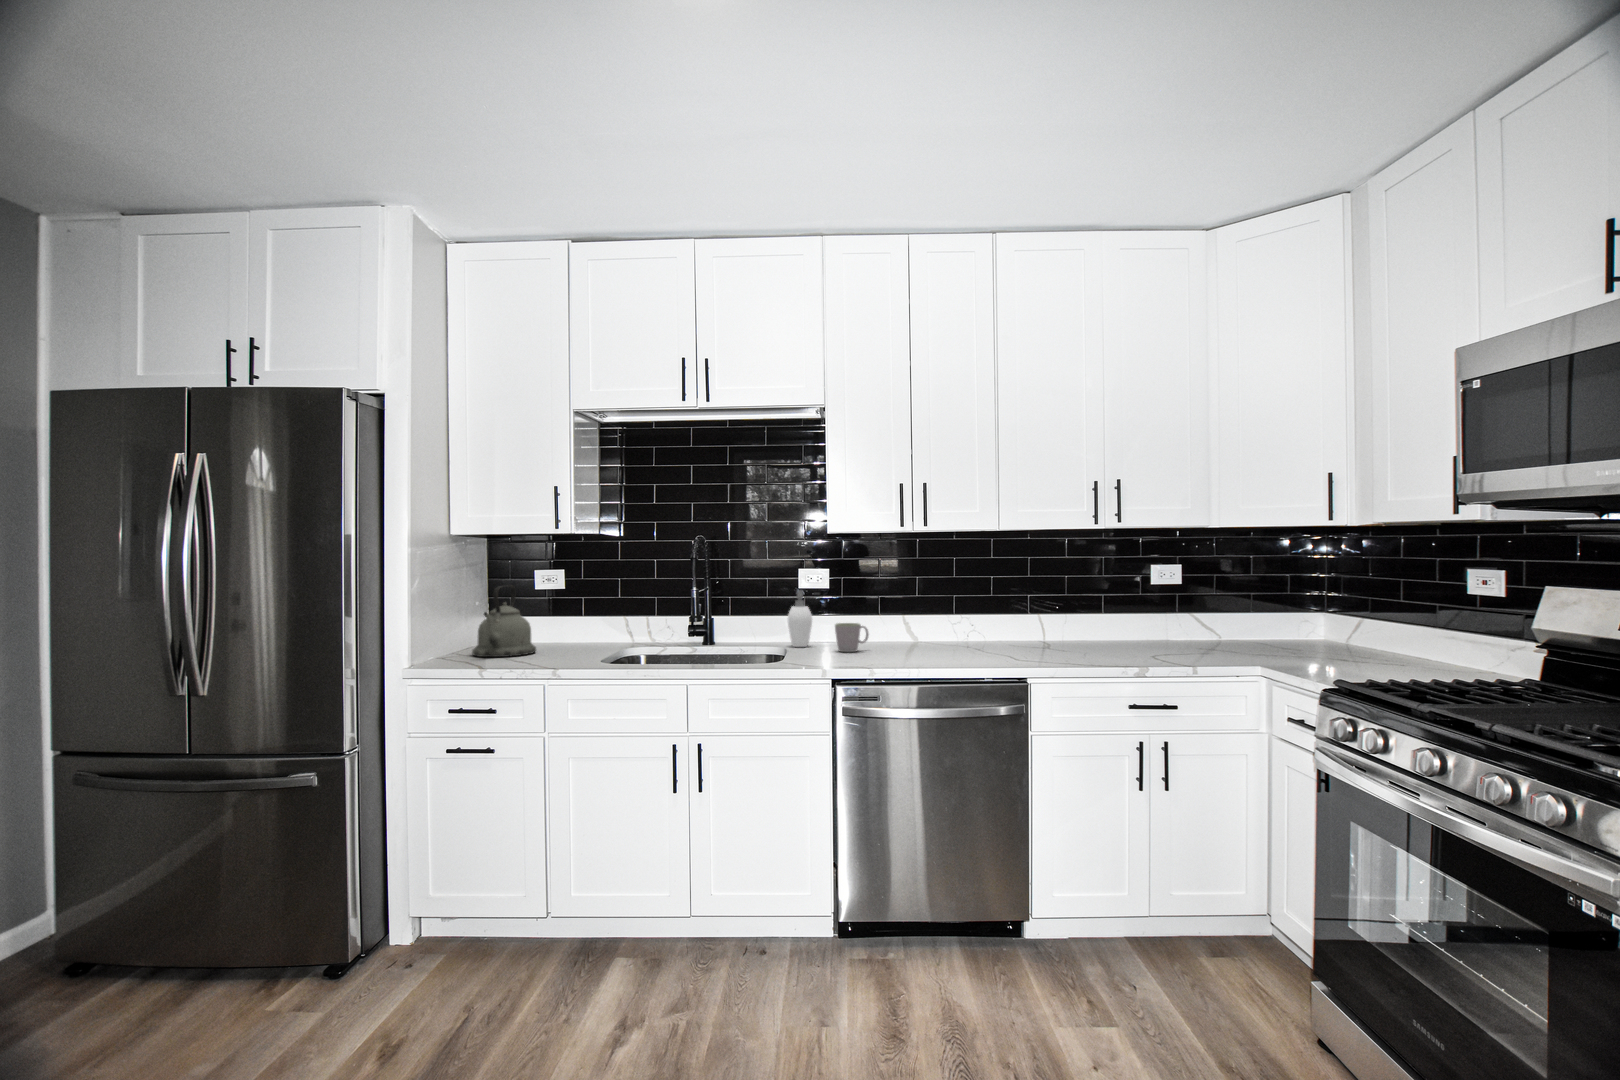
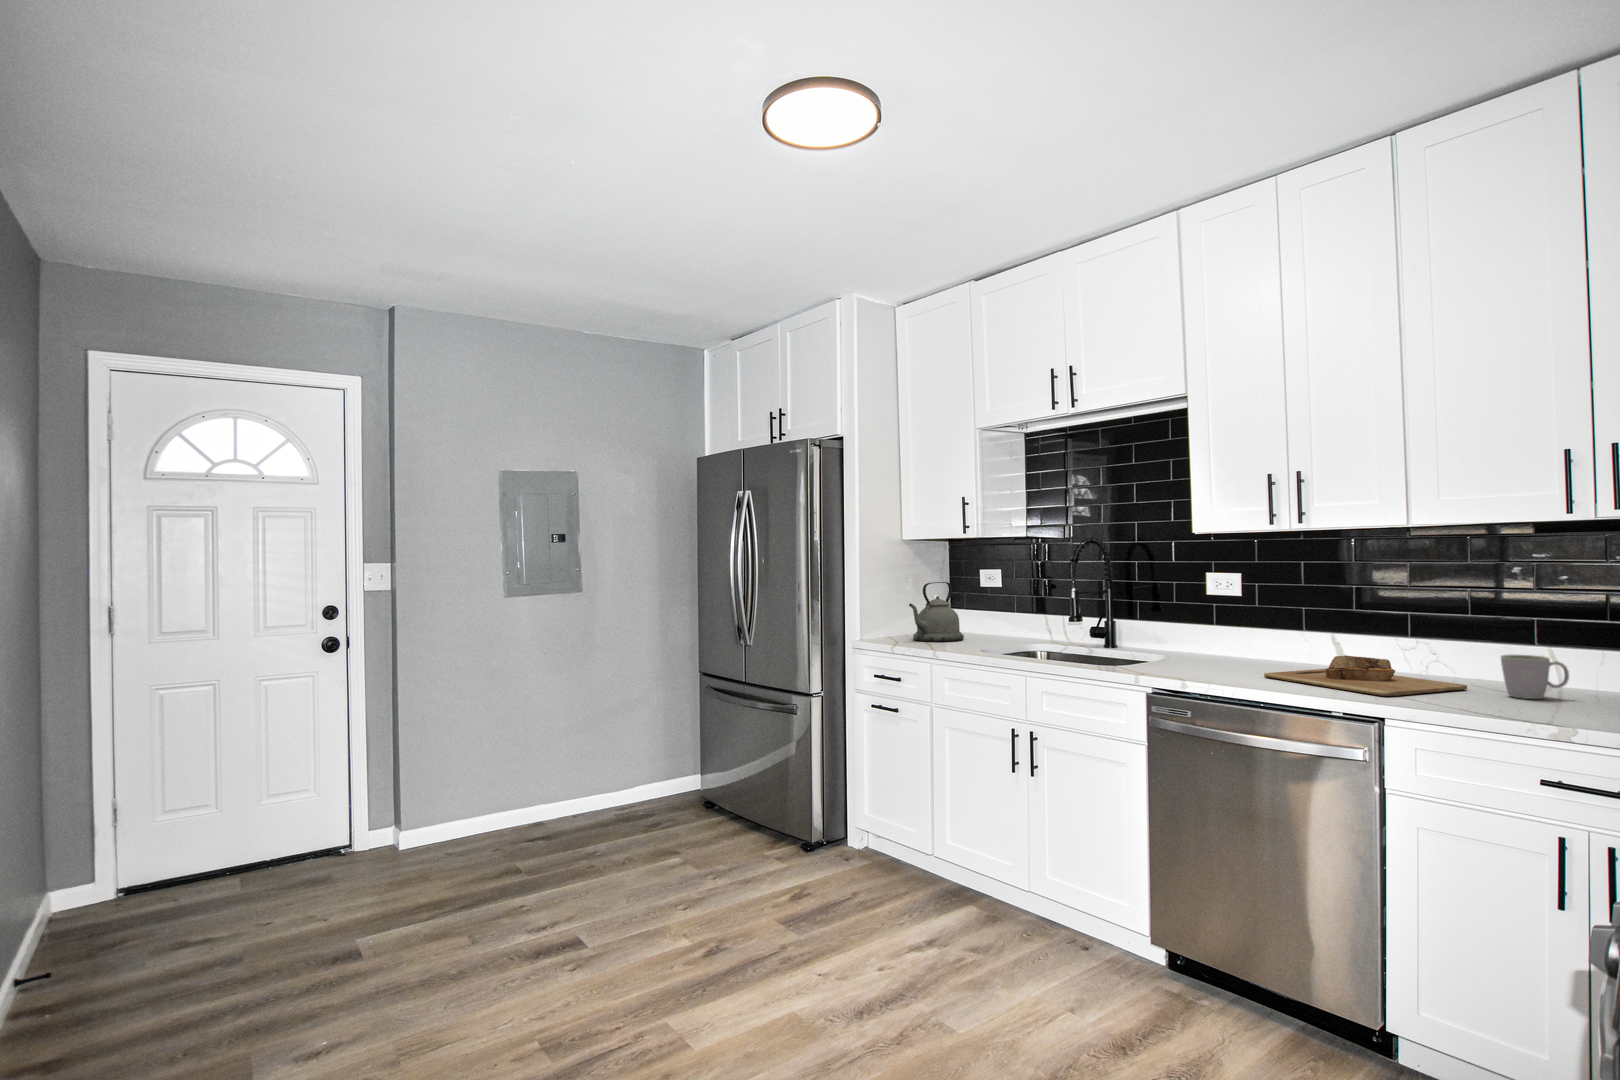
soap dispenser: present [788,590,812,647] -> none [1186,594,1224,657]
mug: present [835,623,869,652] -> present [1501,655,1569,699]
cutting board: none [904,634,1028,663] -> present [1264,655,1467,696]

